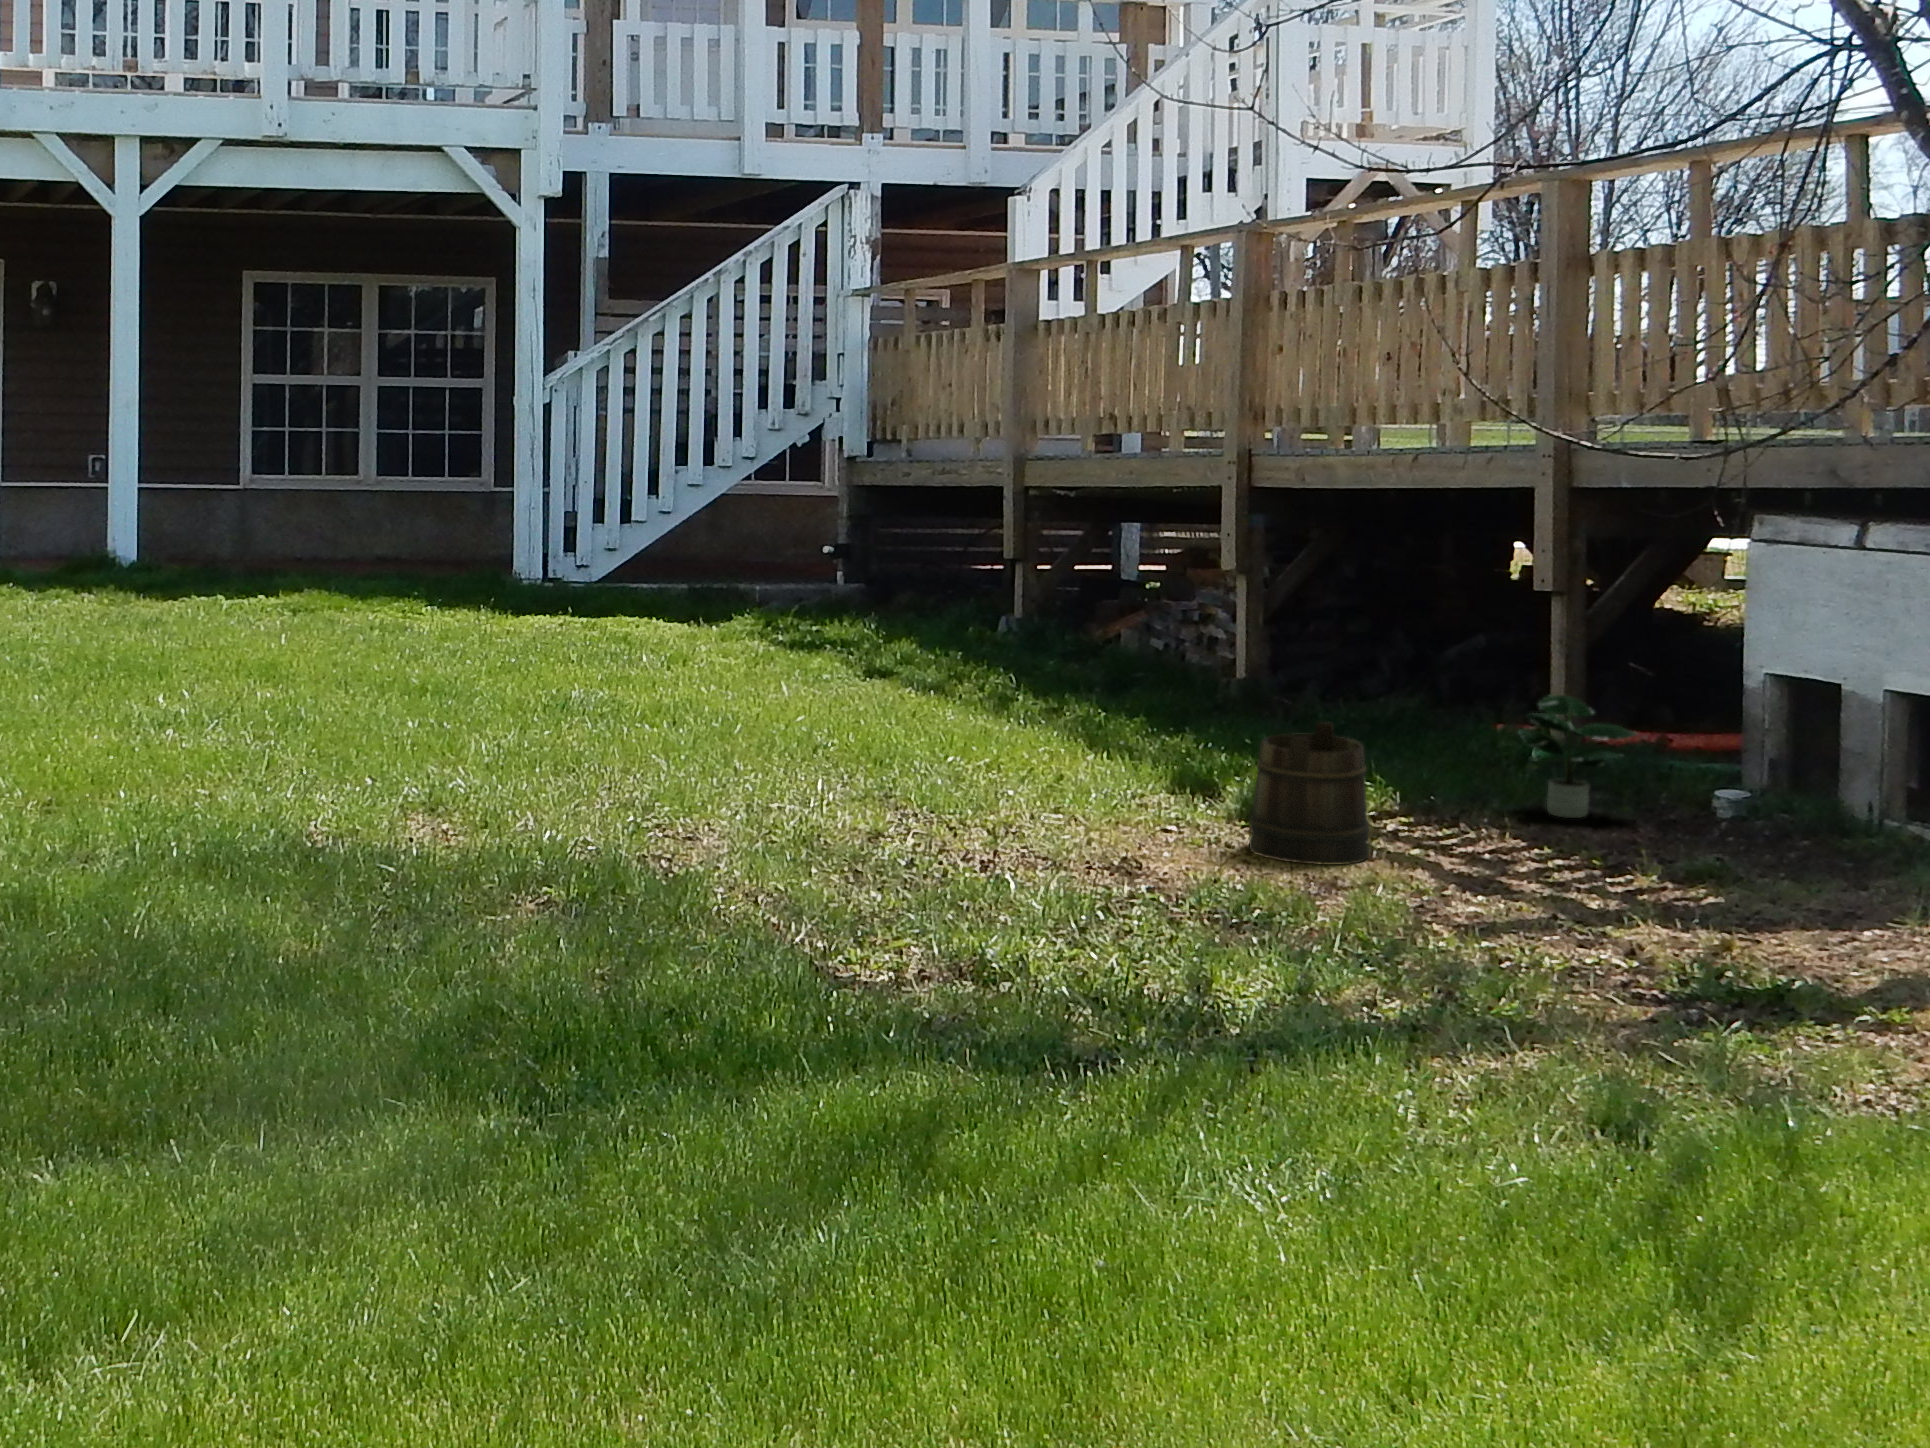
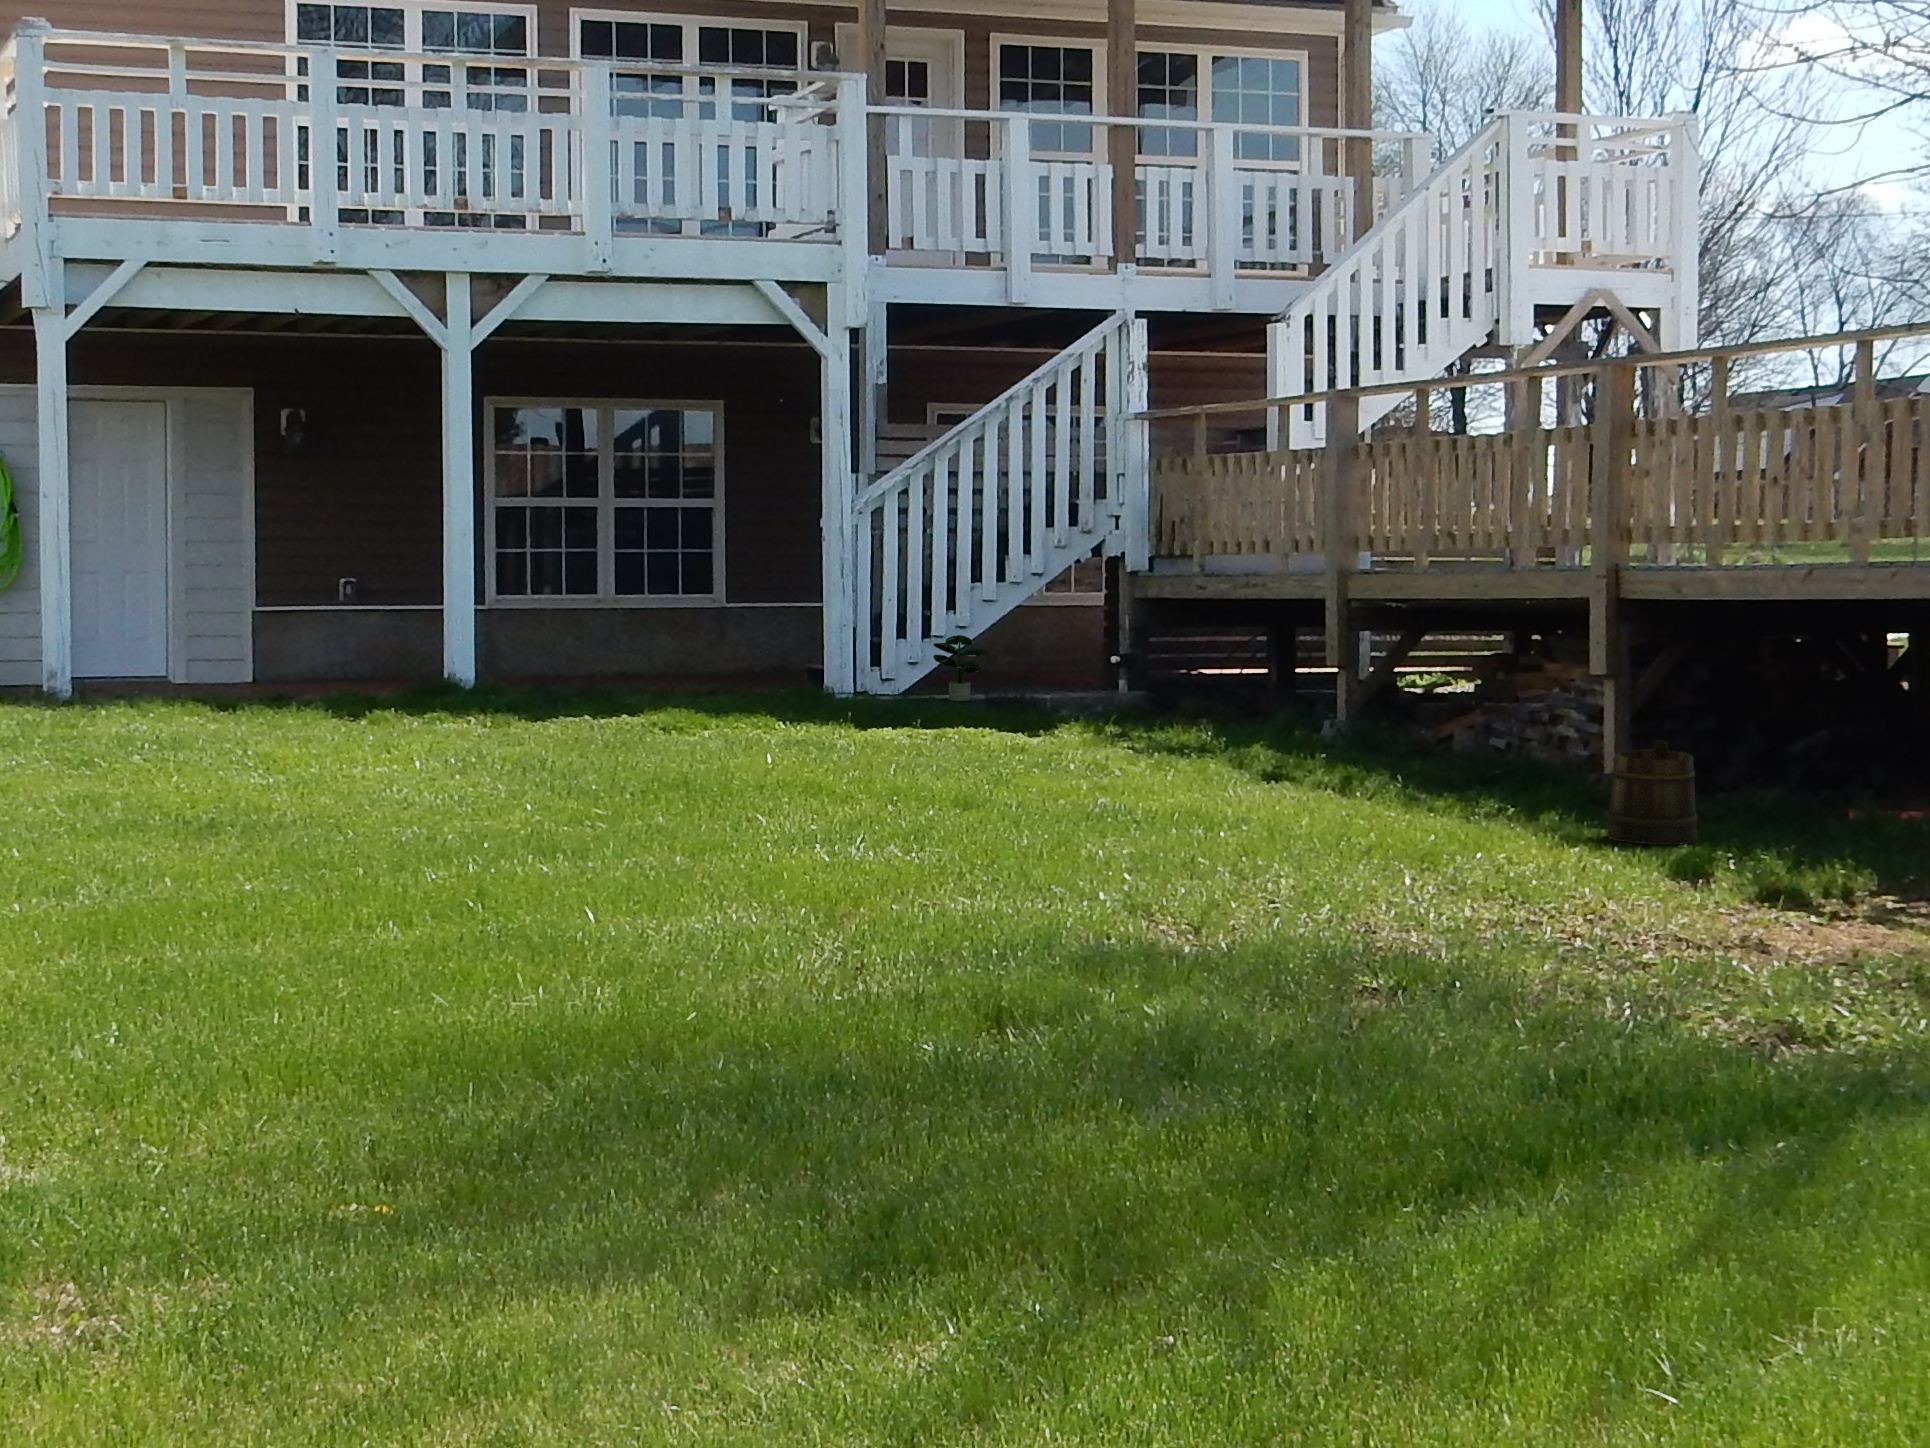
potted plant: present [1519,695,1637,818] -> present [933,635,993,702]

